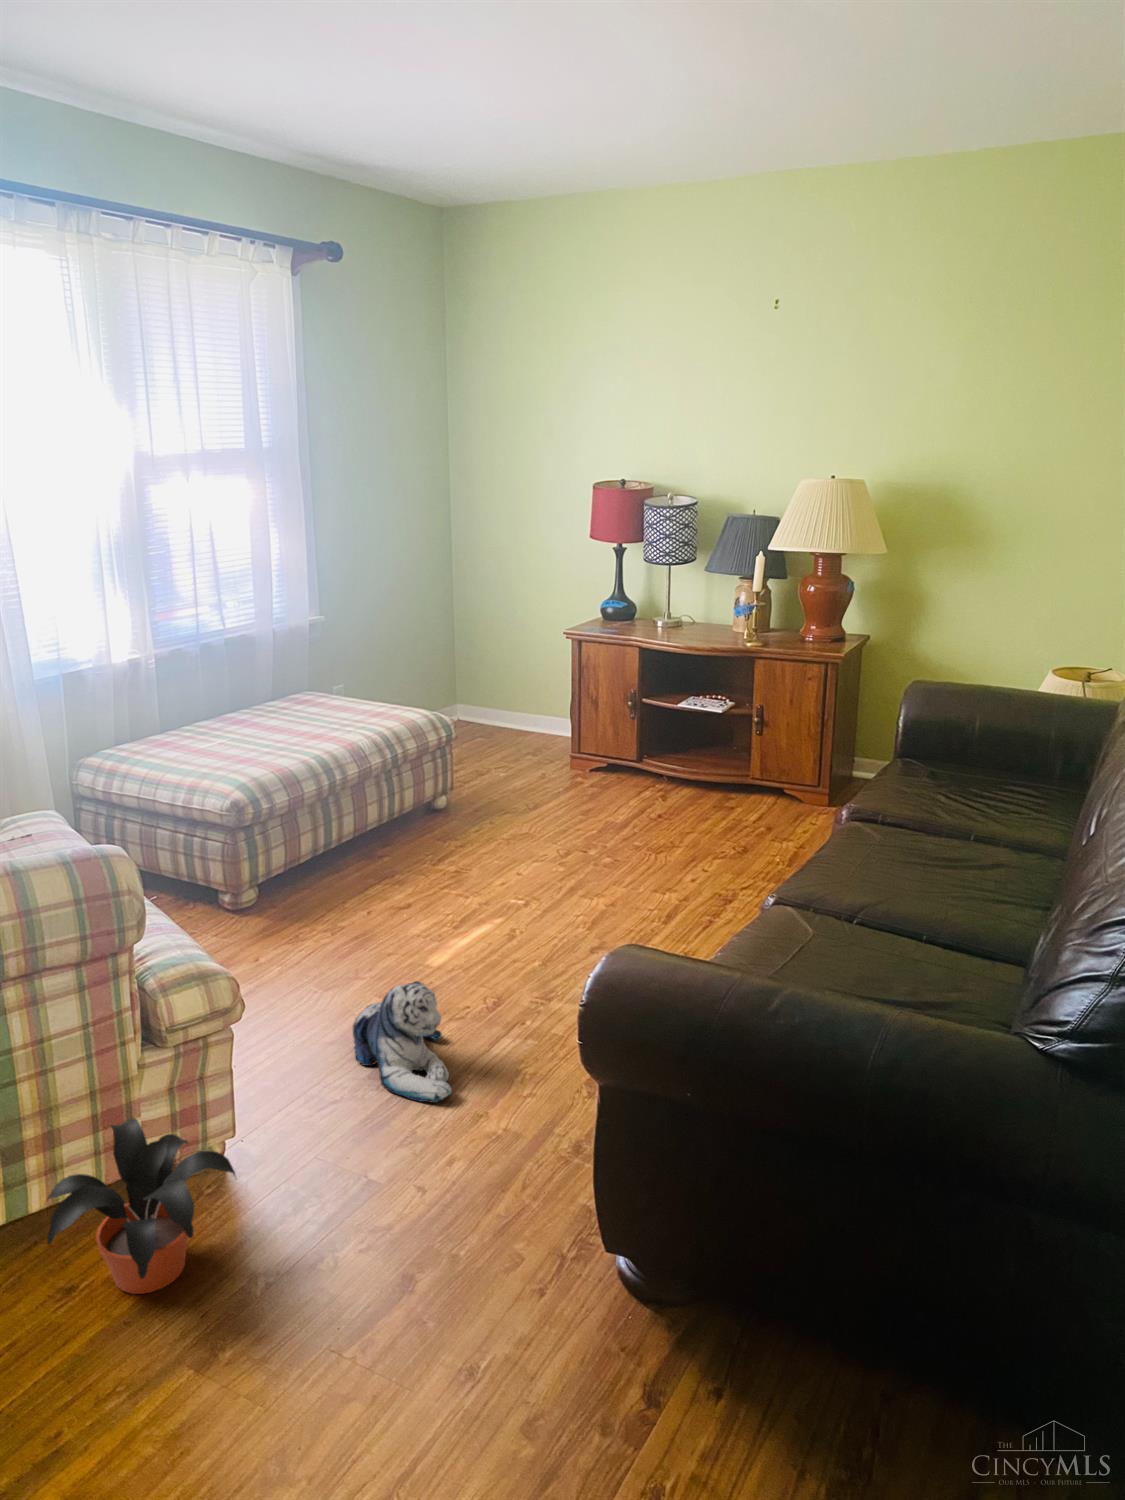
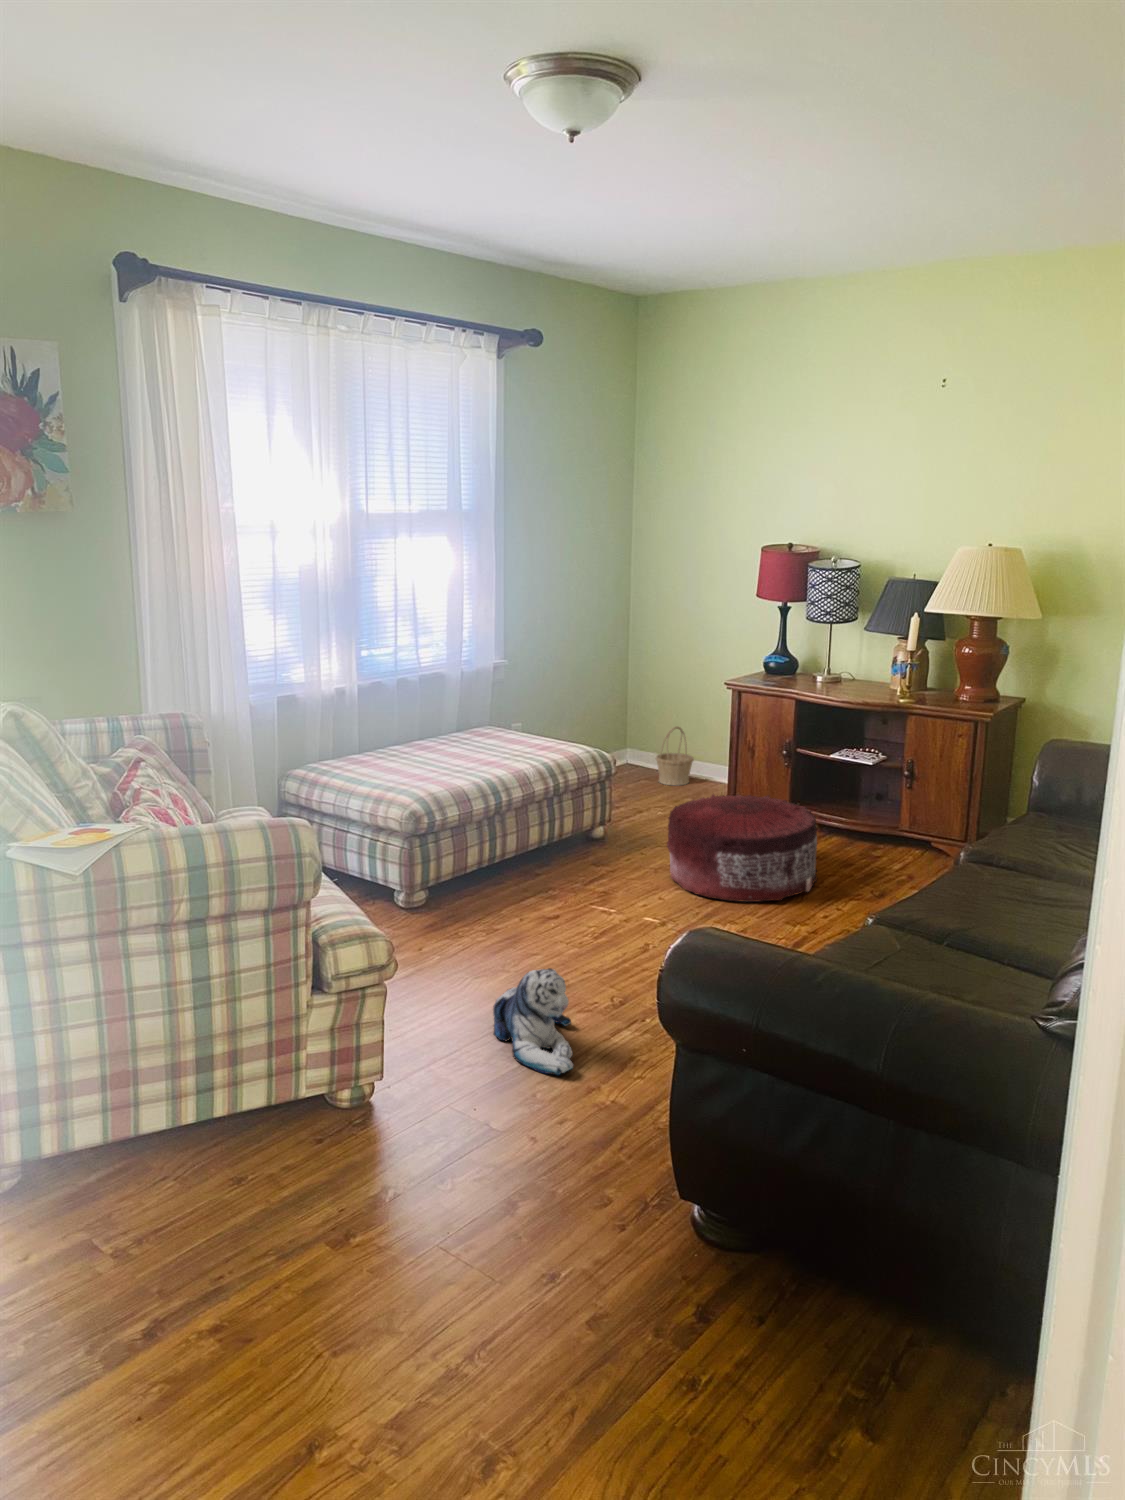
basket: none [490,678,531,742] -> present [656,726,694,785]
pouf: none [518,753,679,872] -> present [667,794,817,902]
potted plant: present [47,1118,236,1294] -> none [222,1047,378,1192]

